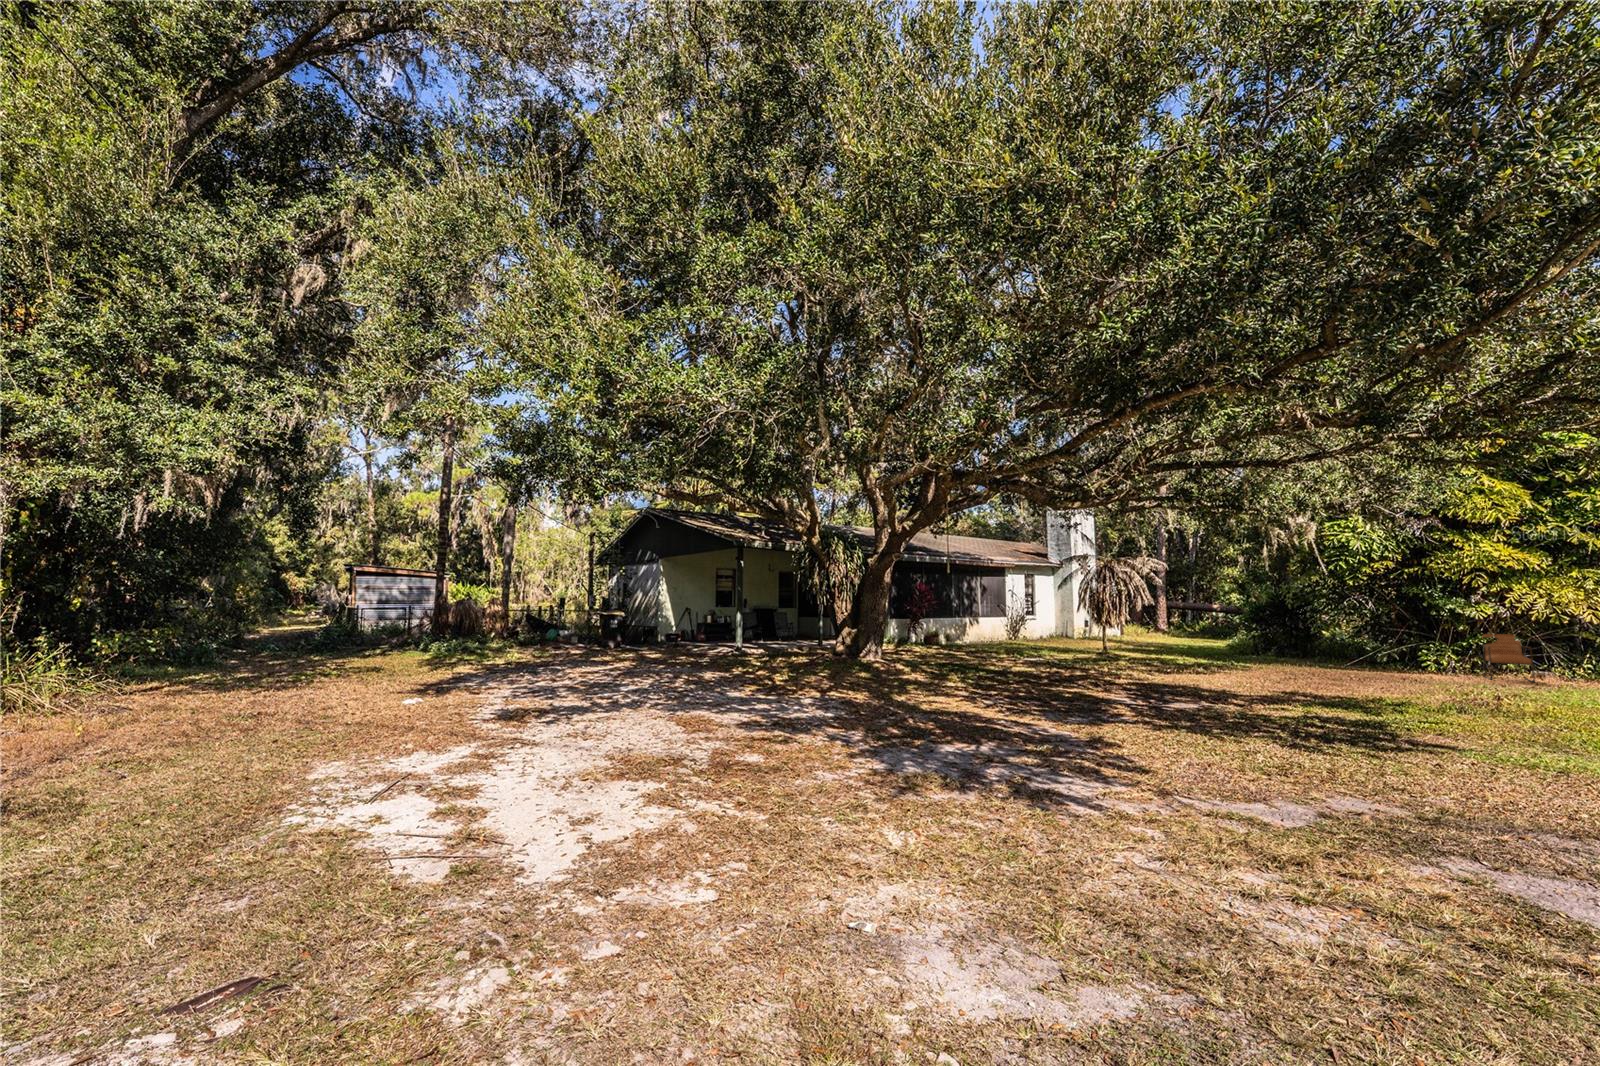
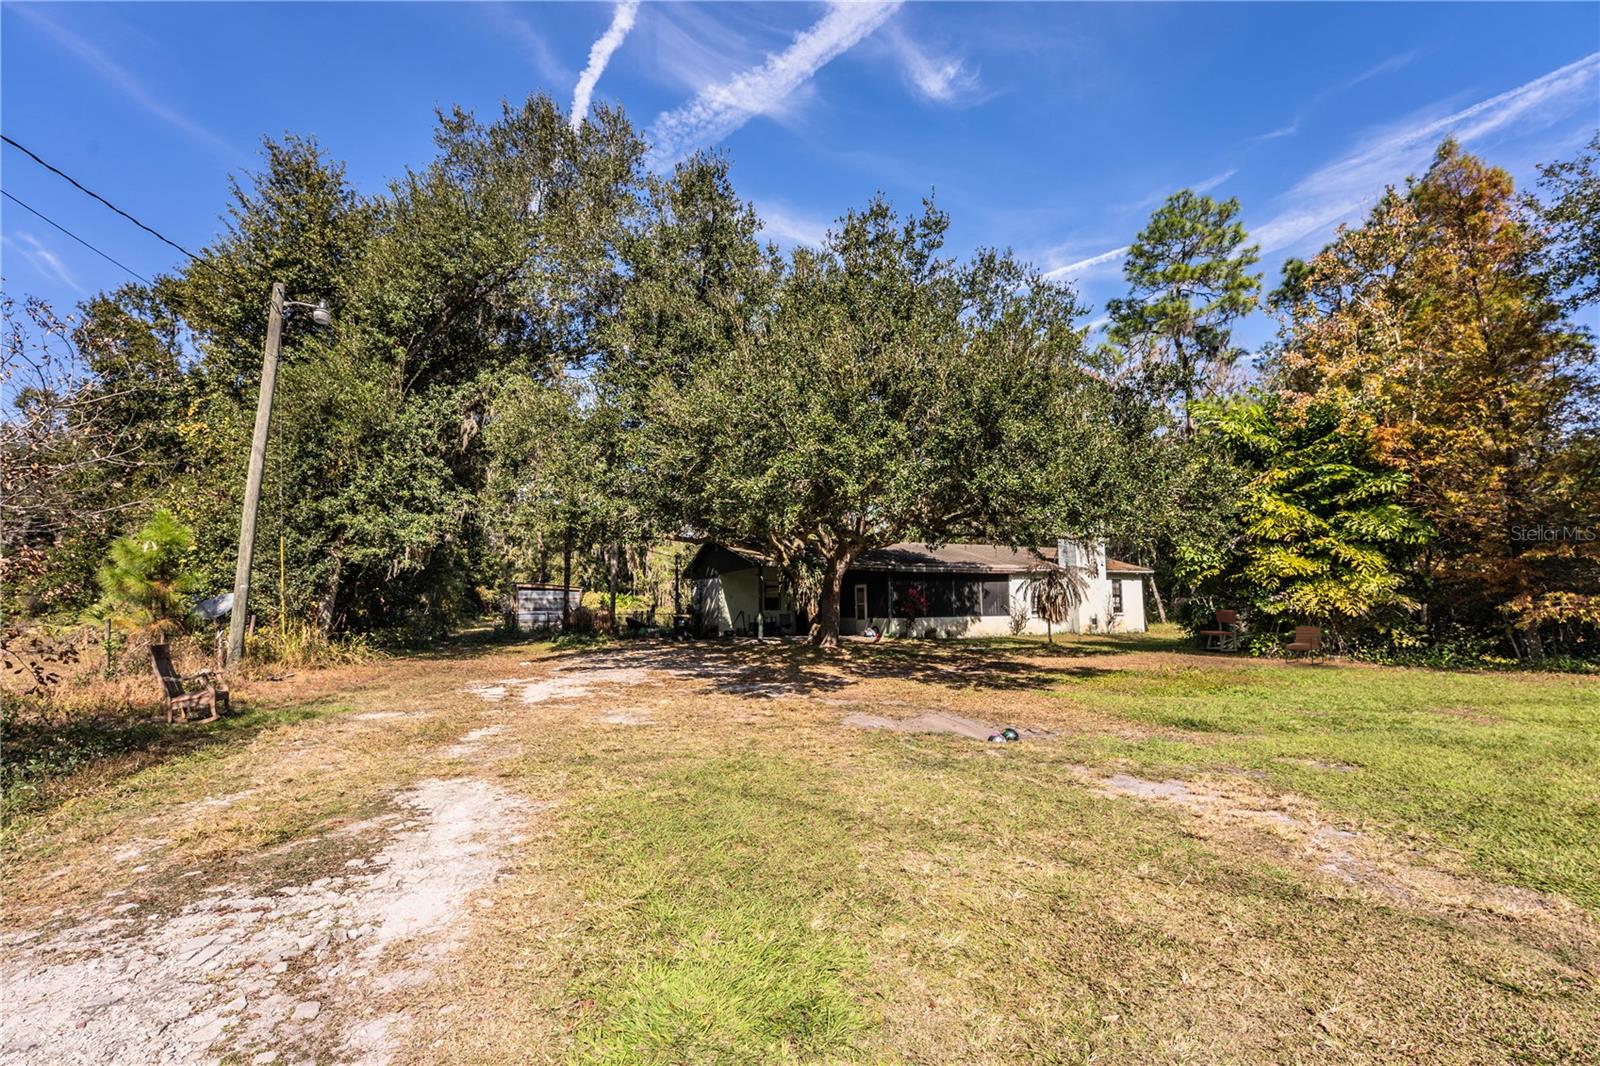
bench: none [1276,613,1333,661] -> present [1200,610,1237,651]

